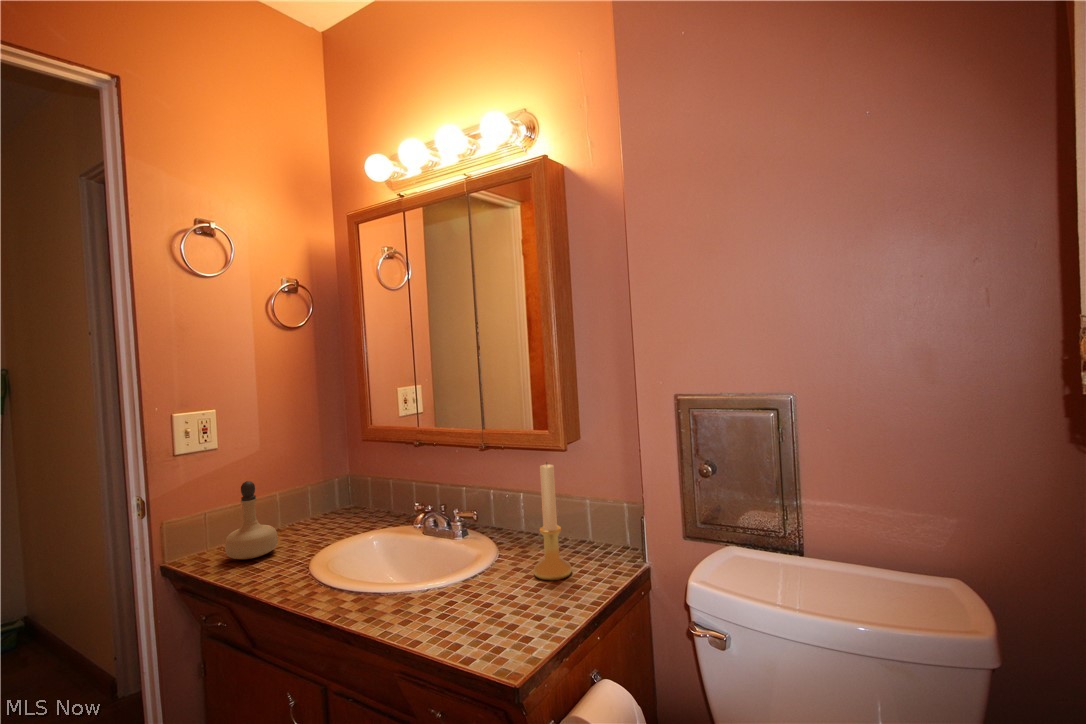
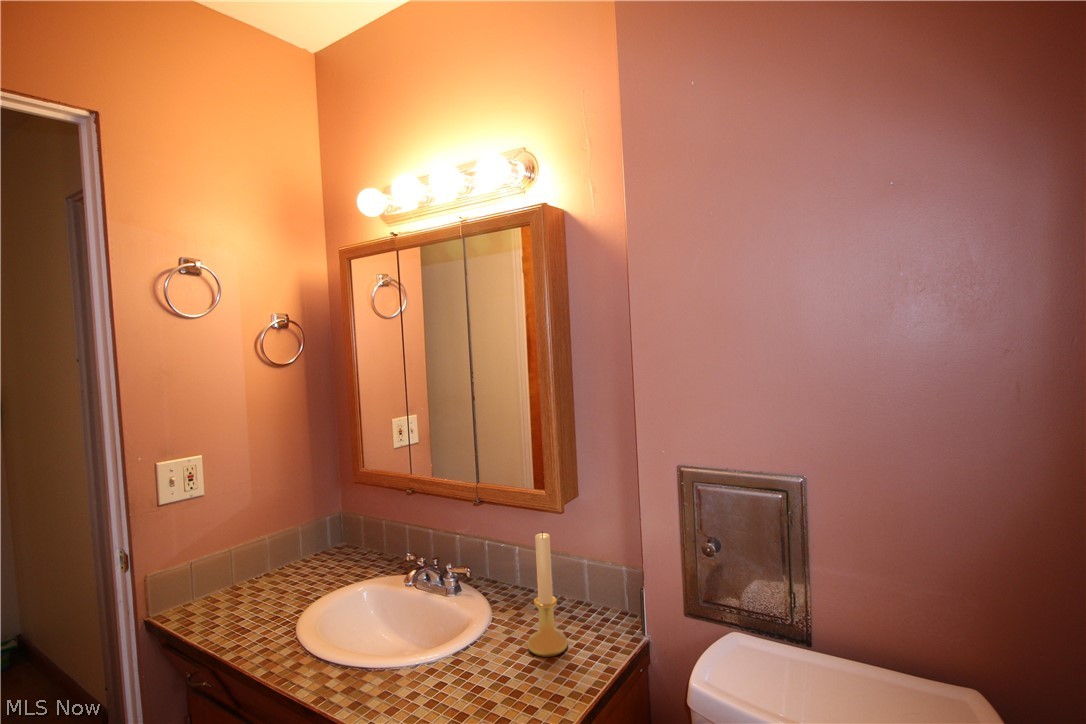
perfume bottle: present [225,481,277,559] -> none [210,534,265,616]

